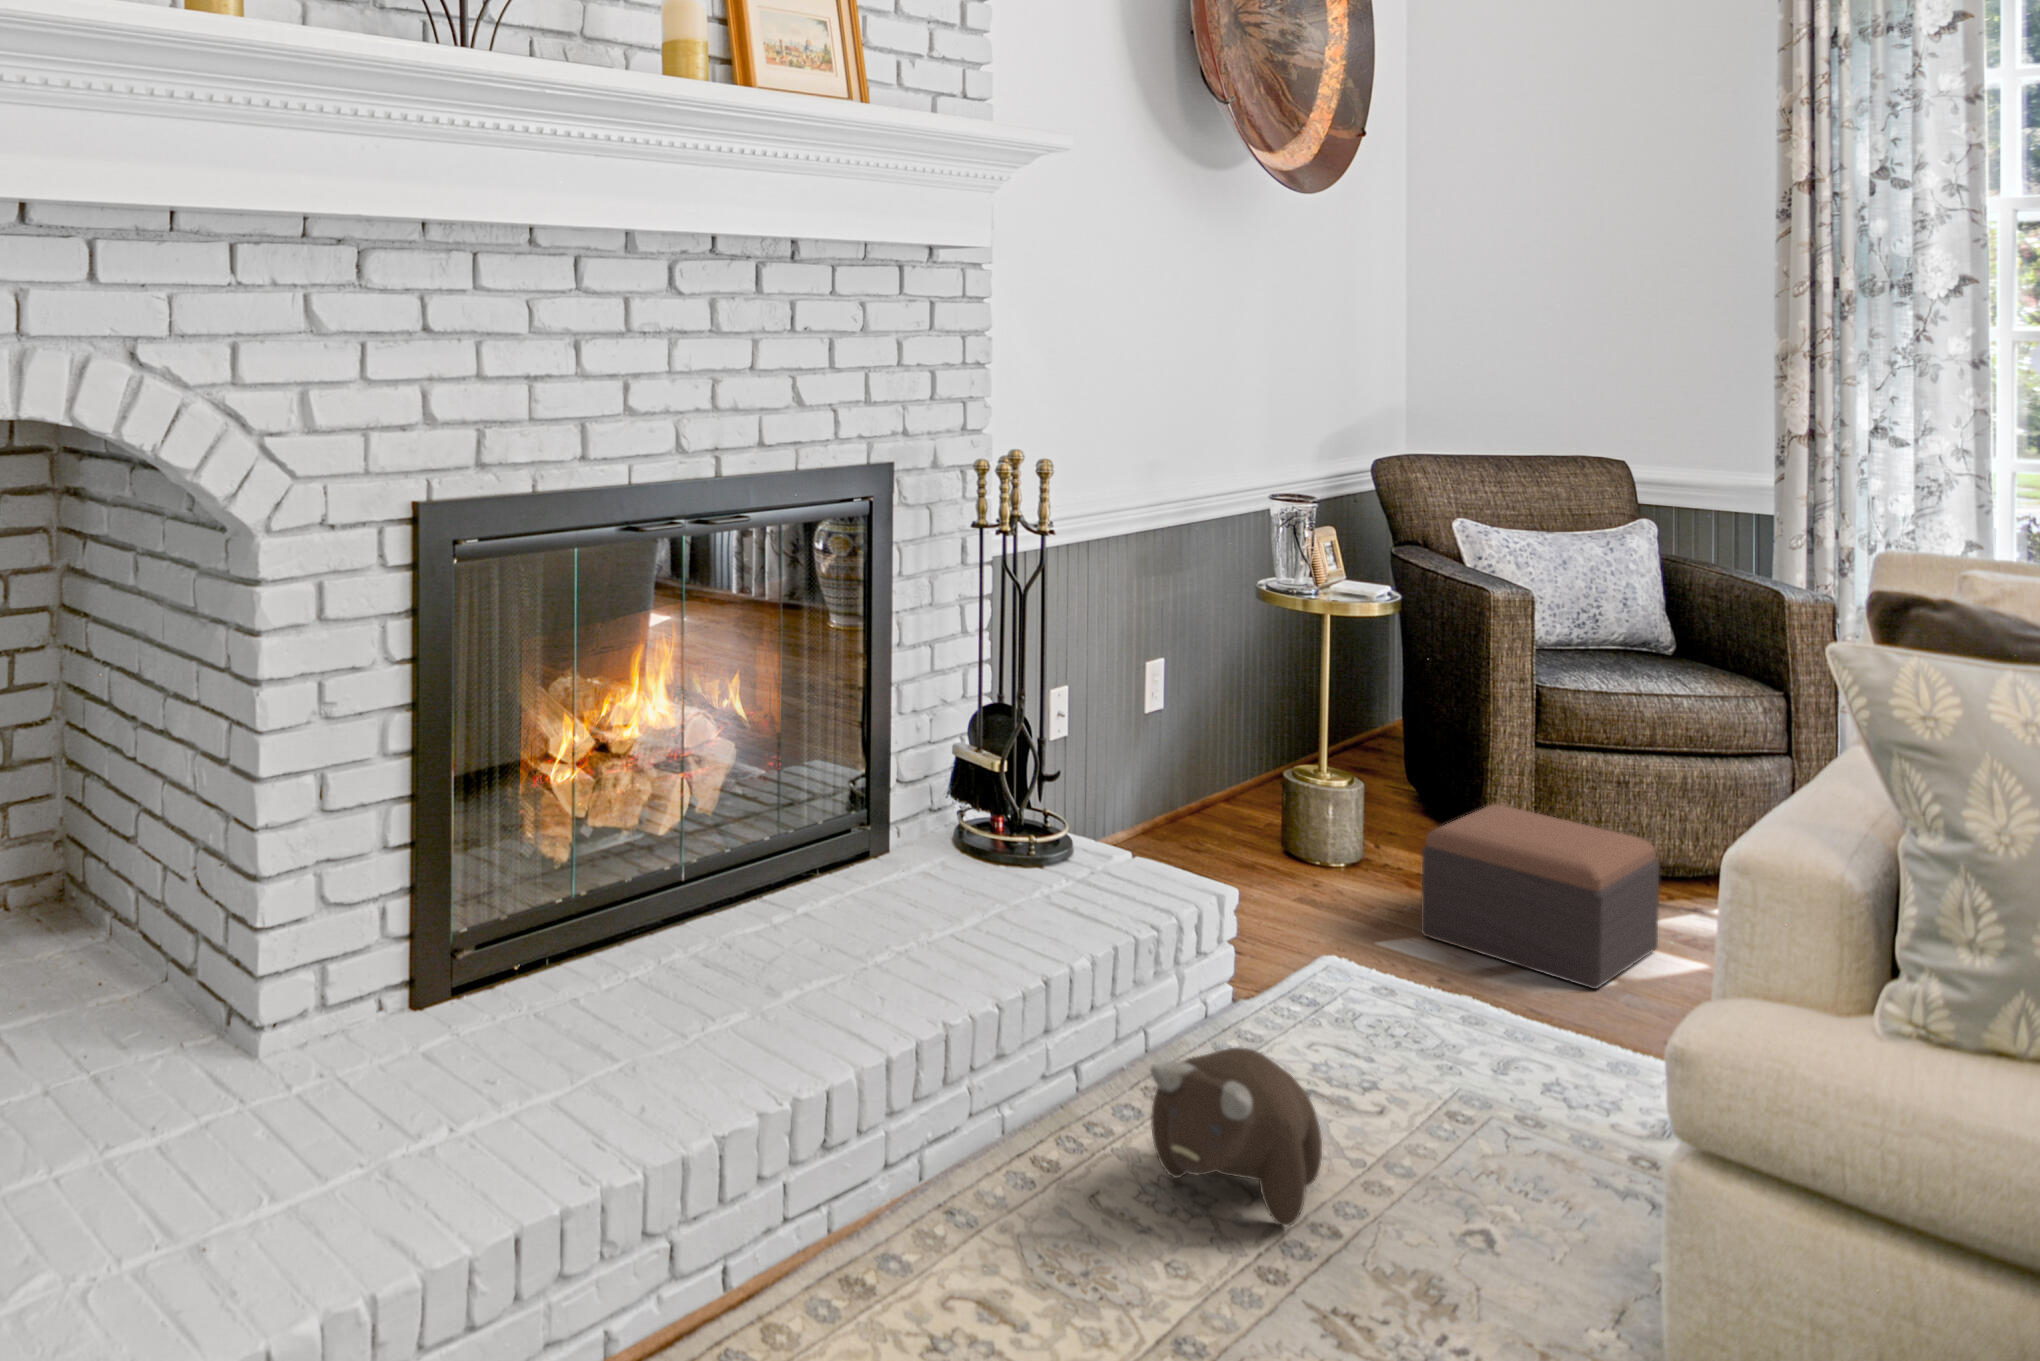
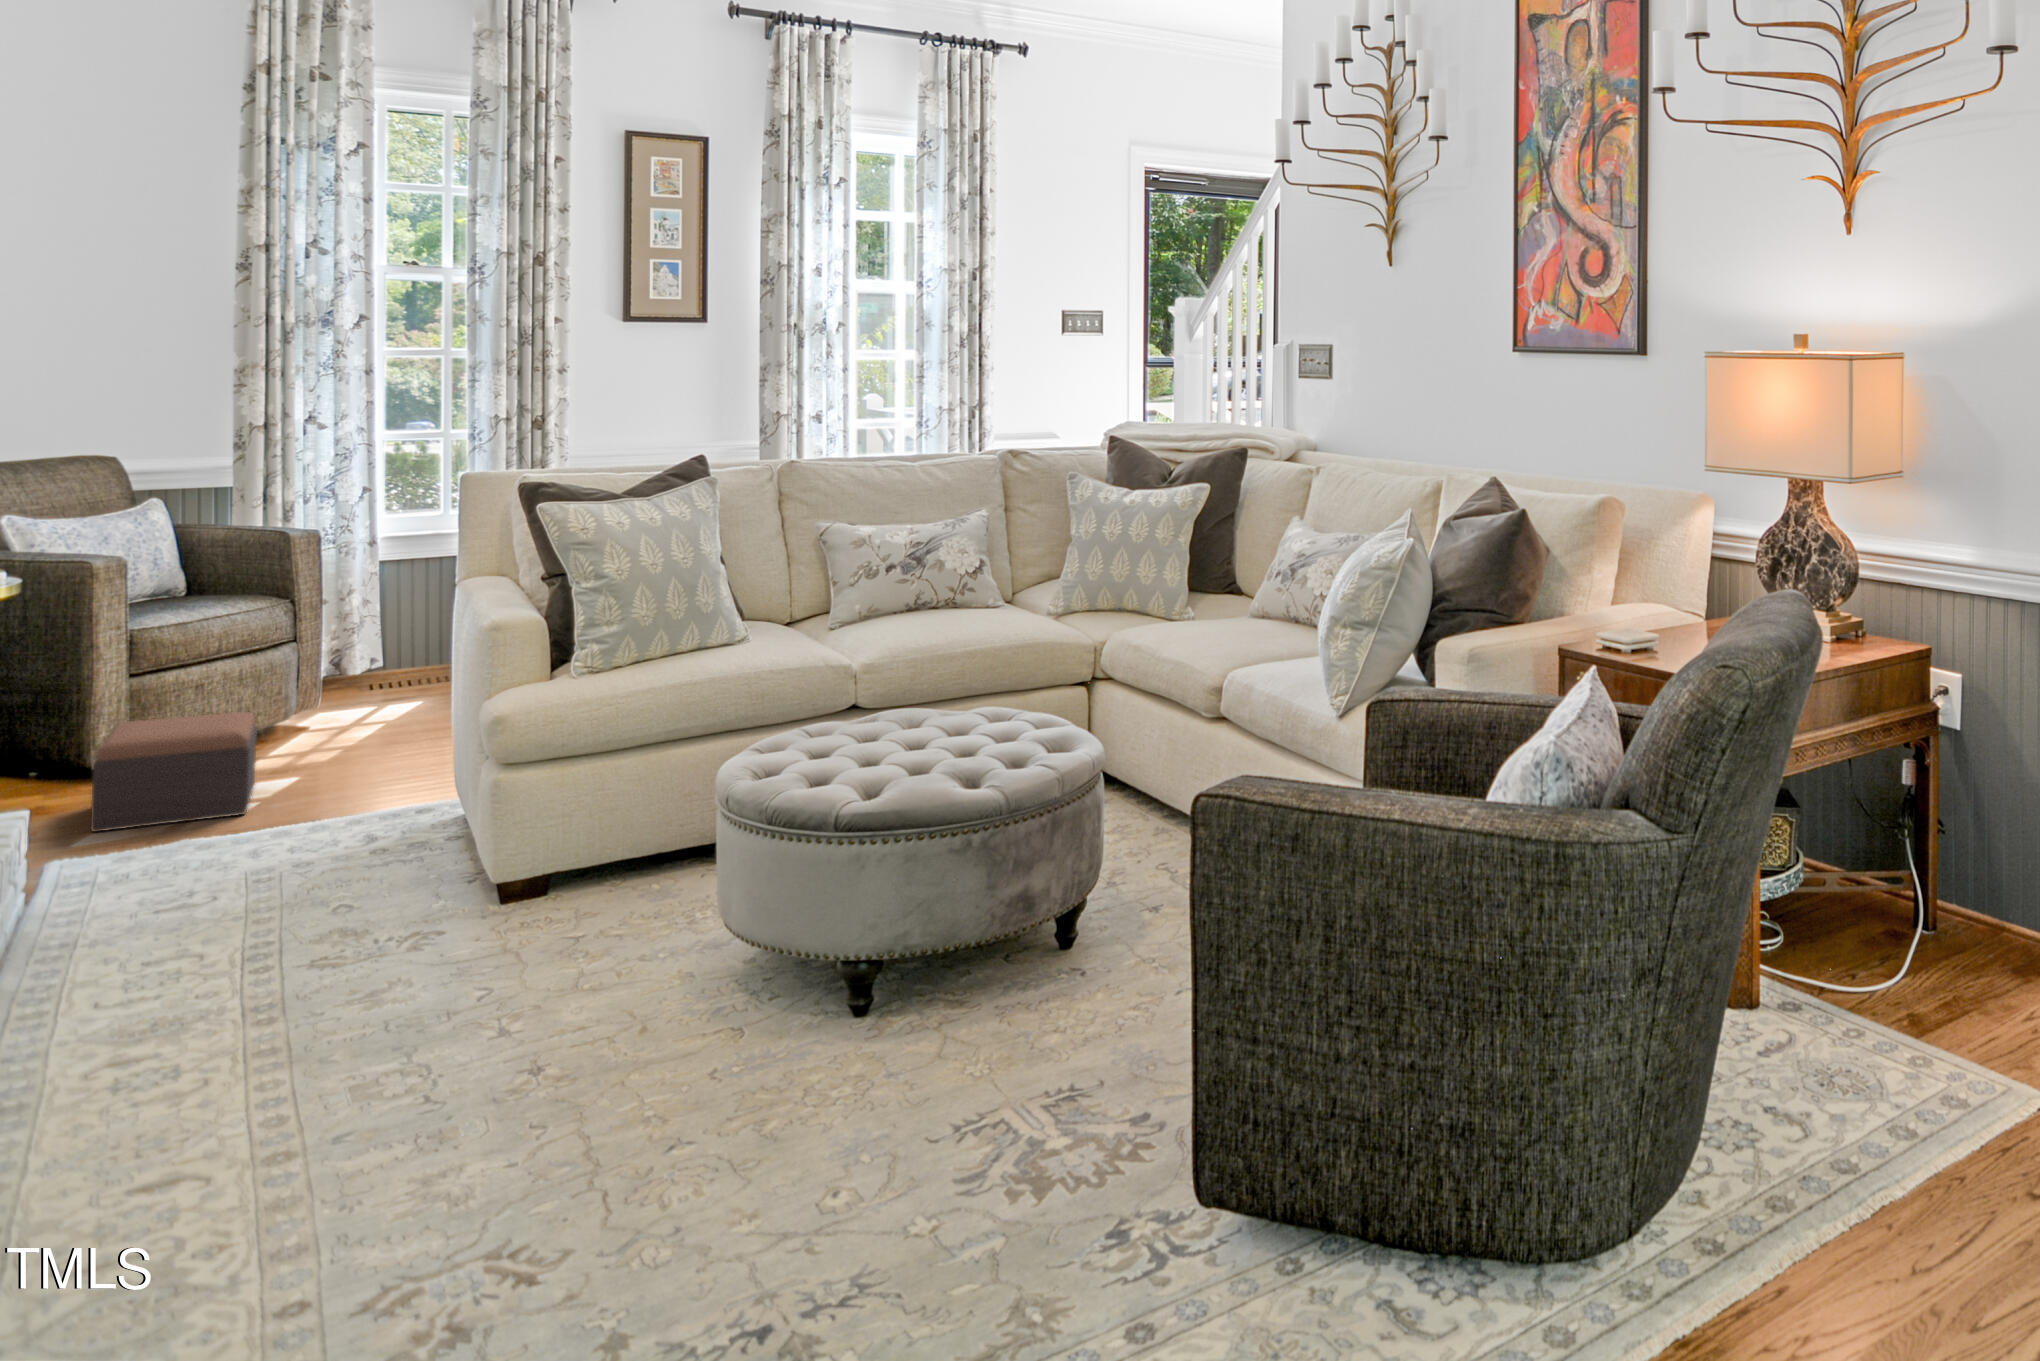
plush toy: present [1151,1048,1322,1226] -> none [103,872,239,984]

